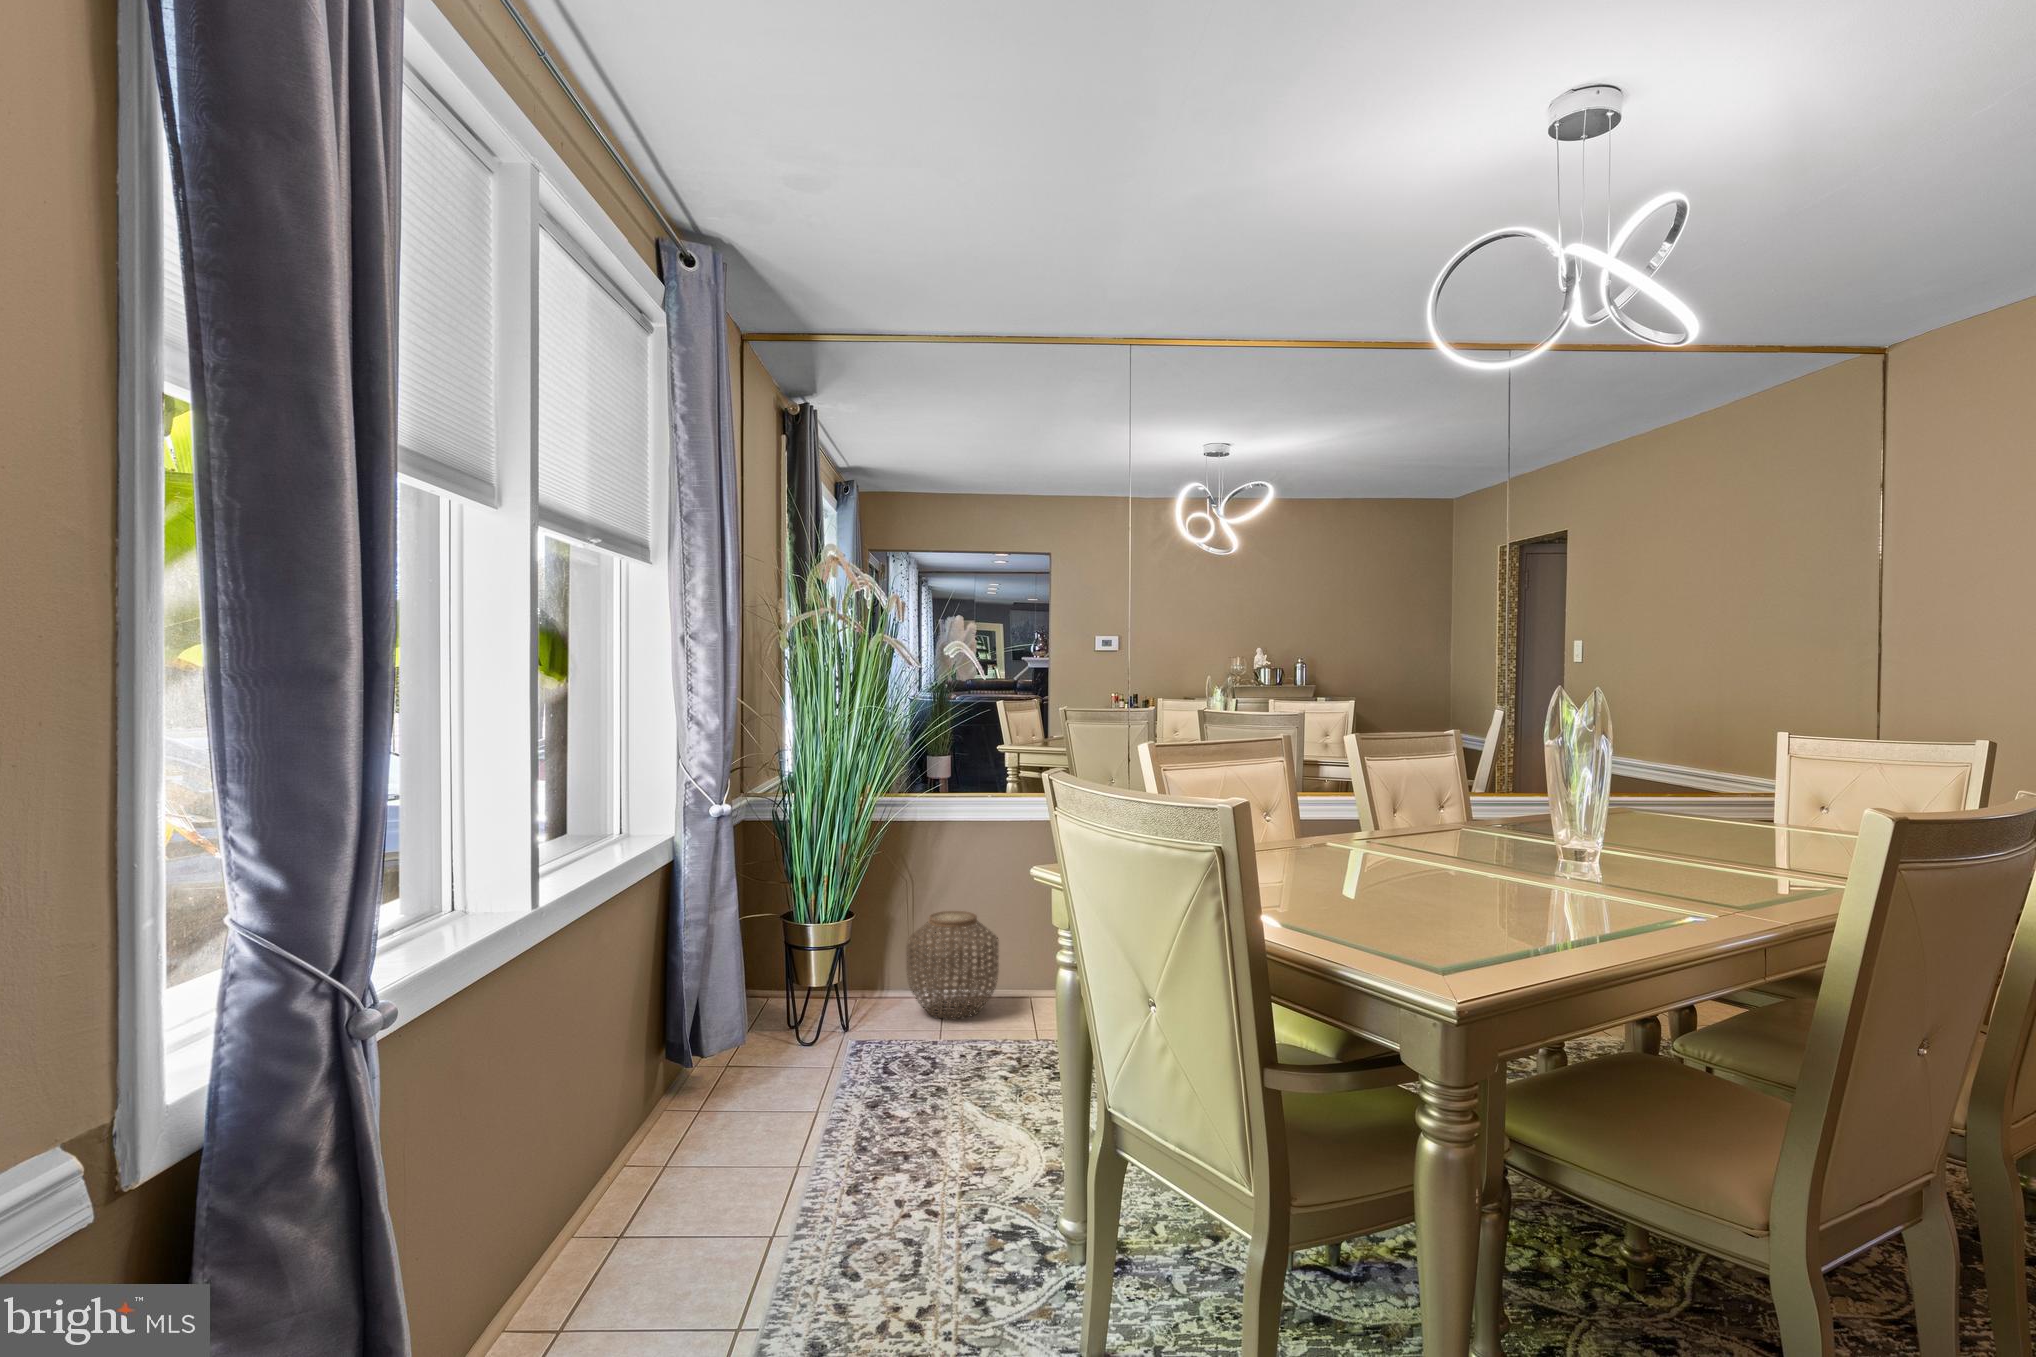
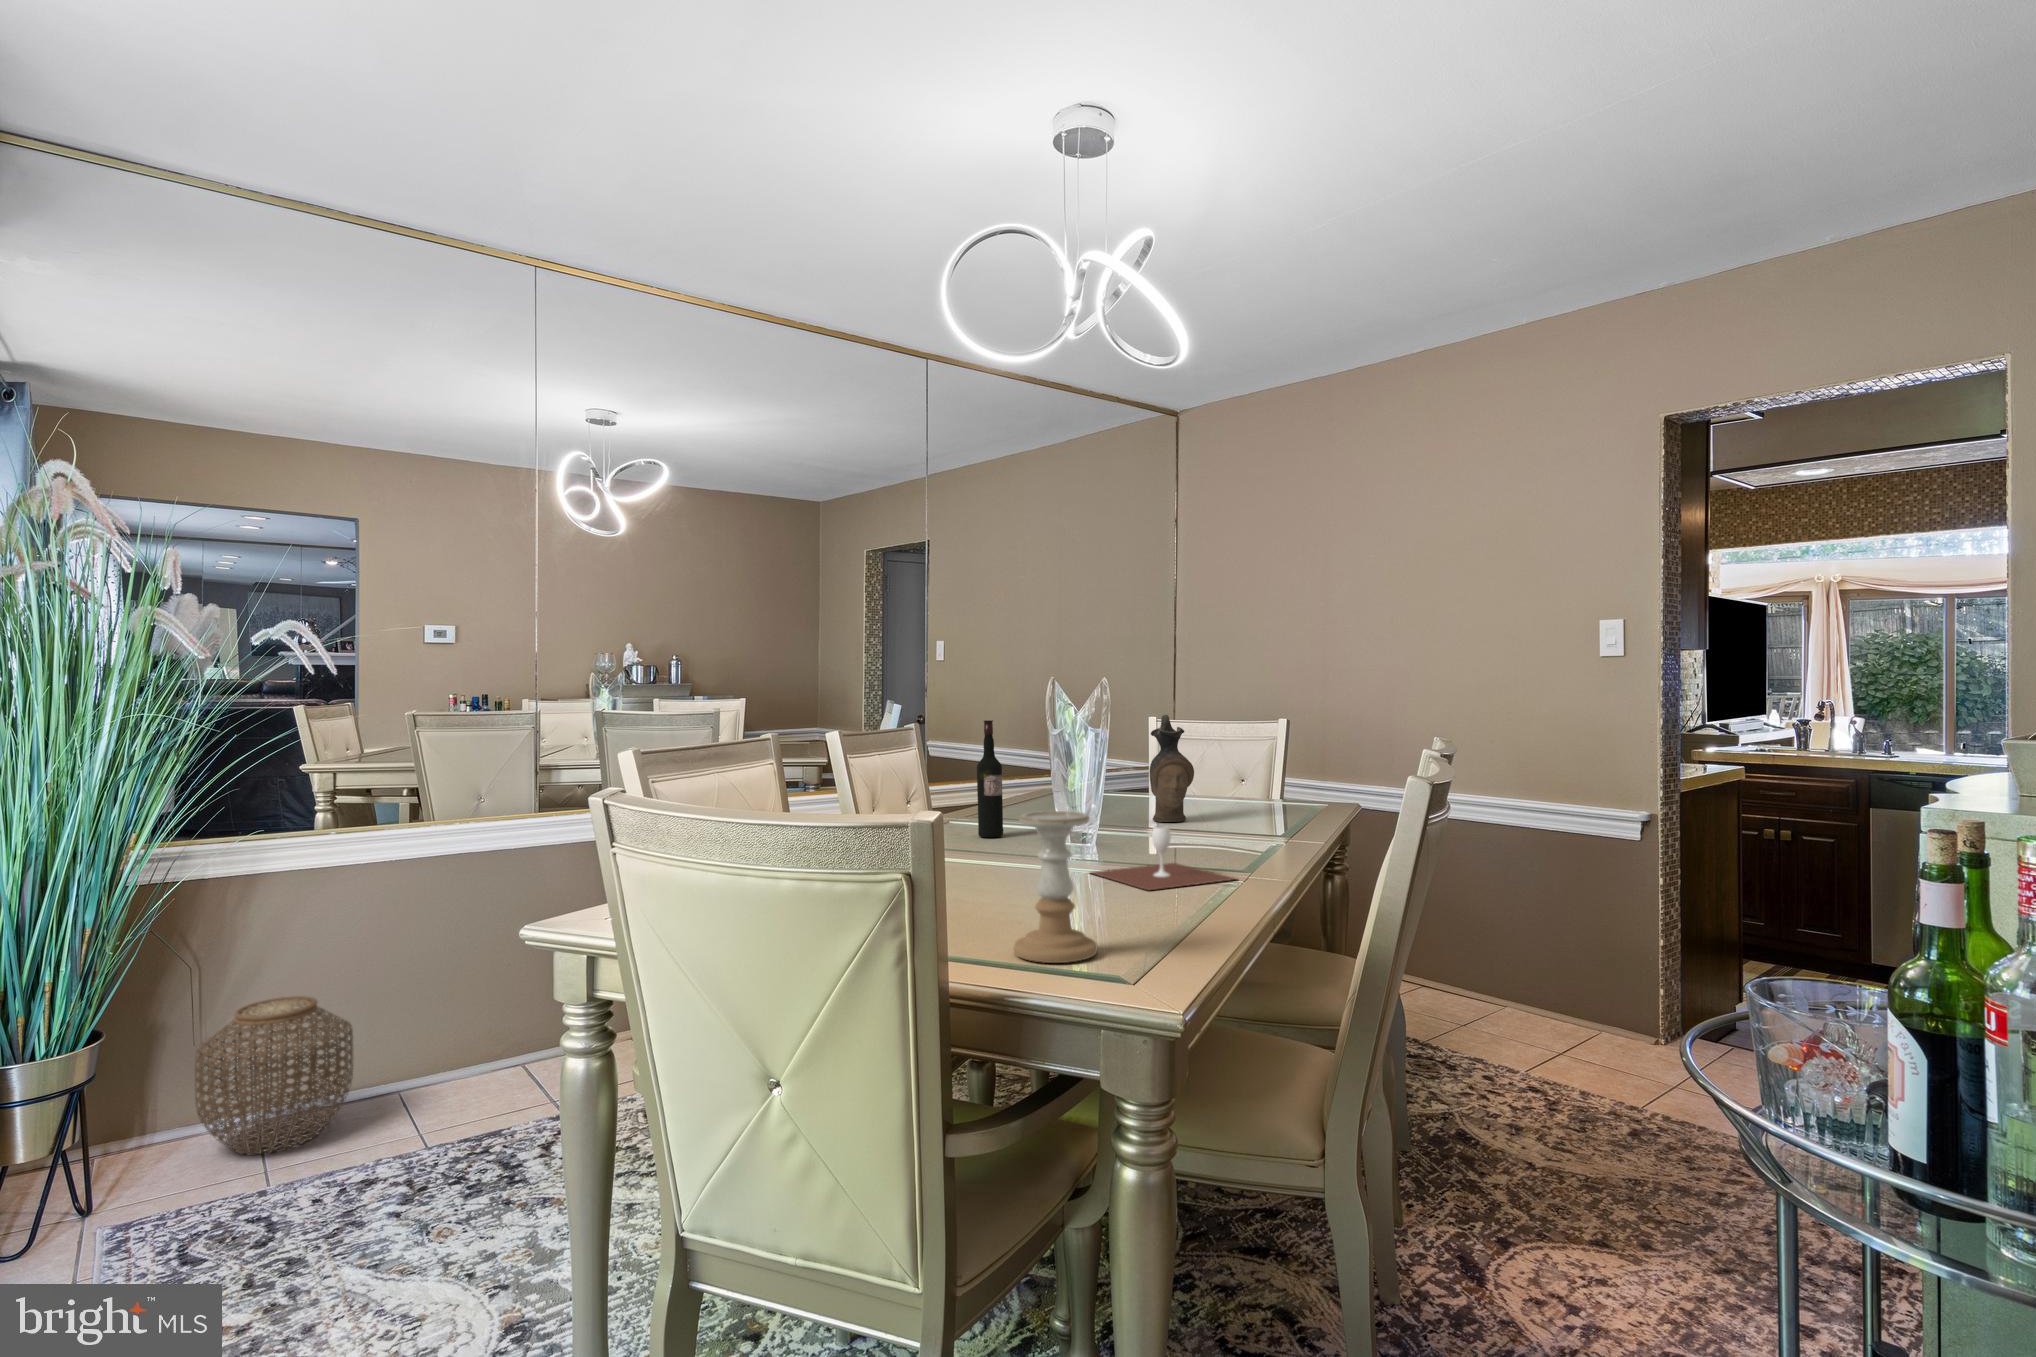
wine bottle: none [1488,729,1517,847] -> present [977,720,1003,837]
ceramic pitcher: none [1719,729,1780,853] -> present [1149,715,1194,822]
candle holder: none [1382,814,1465,954] -> present [1014,811,1097,963]
wine glass: none [1560,848,1737,916] -> present [1091,826,1235,890]

